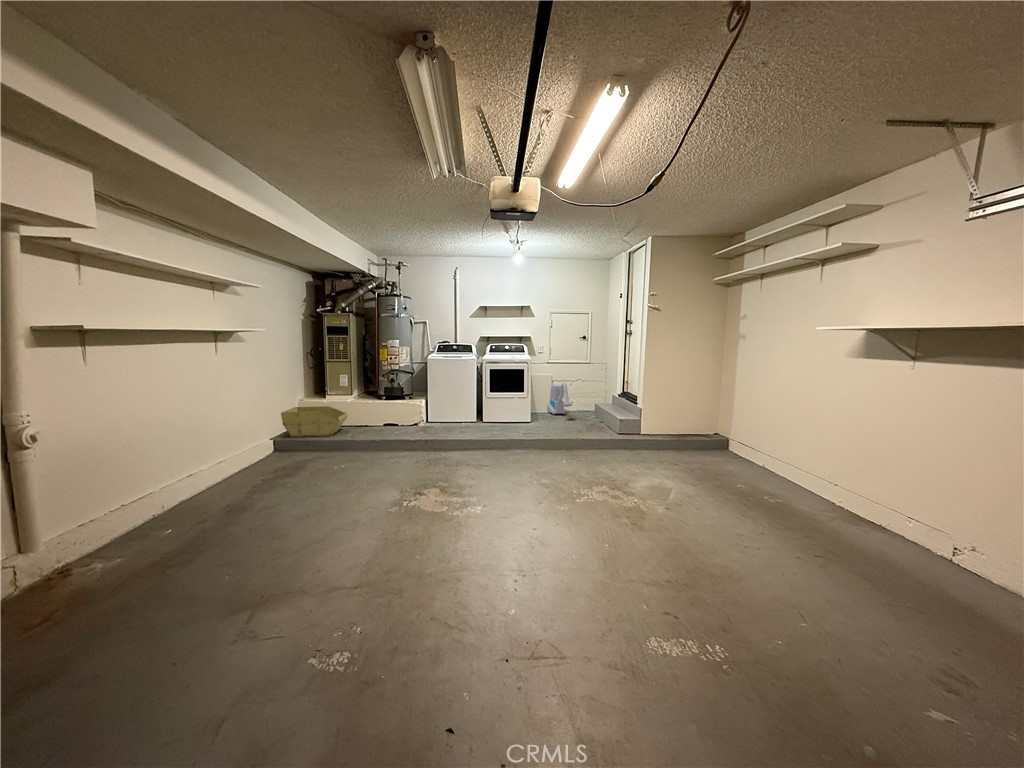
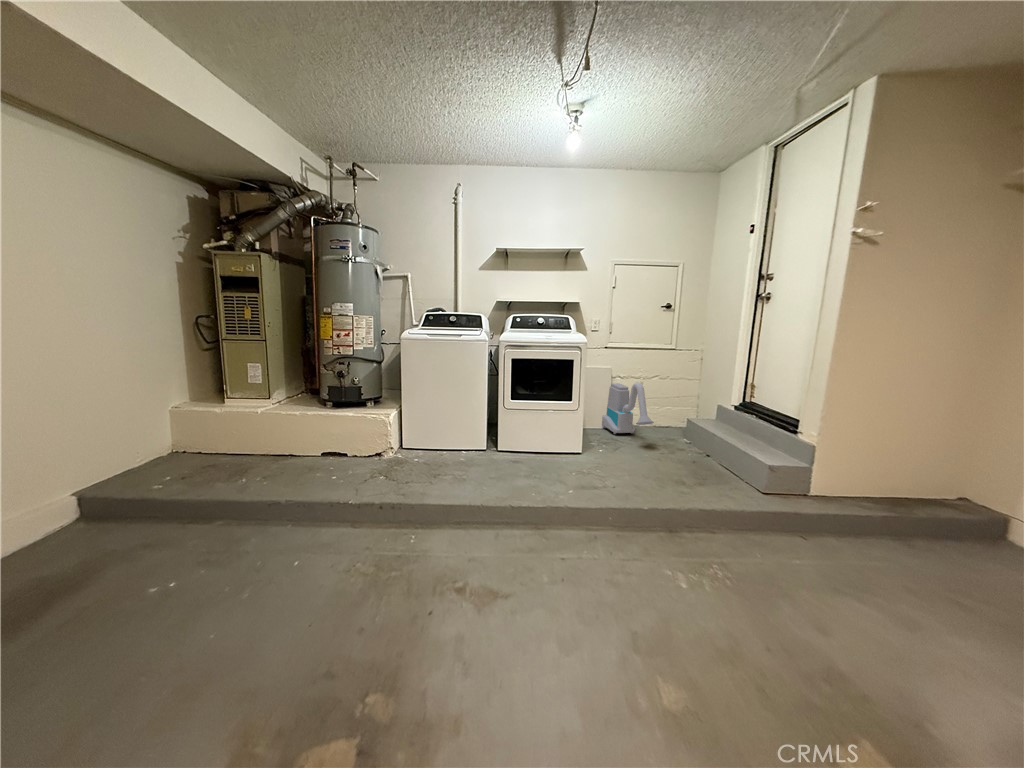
storage bin: present [281,406,348,437] -> none [111,422,255,484]

